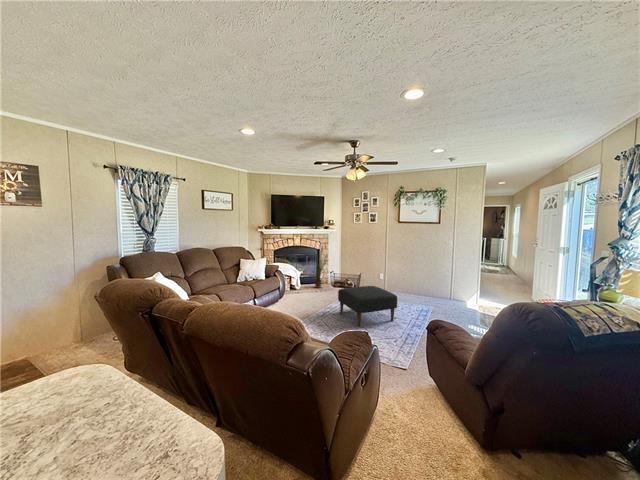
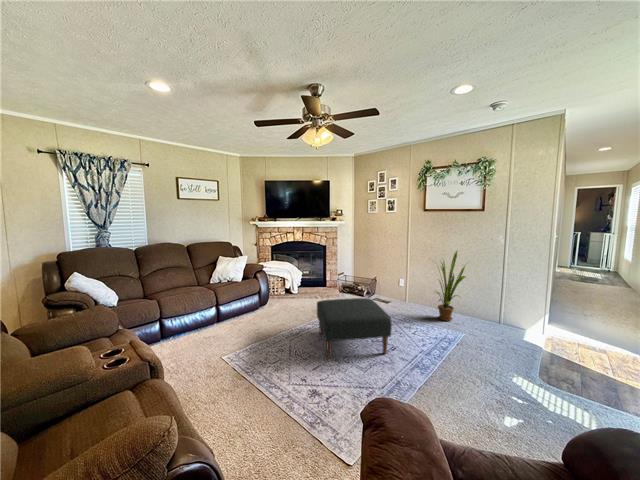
house plant: present [314,248,327,288] -> present [436,251,466,321]

